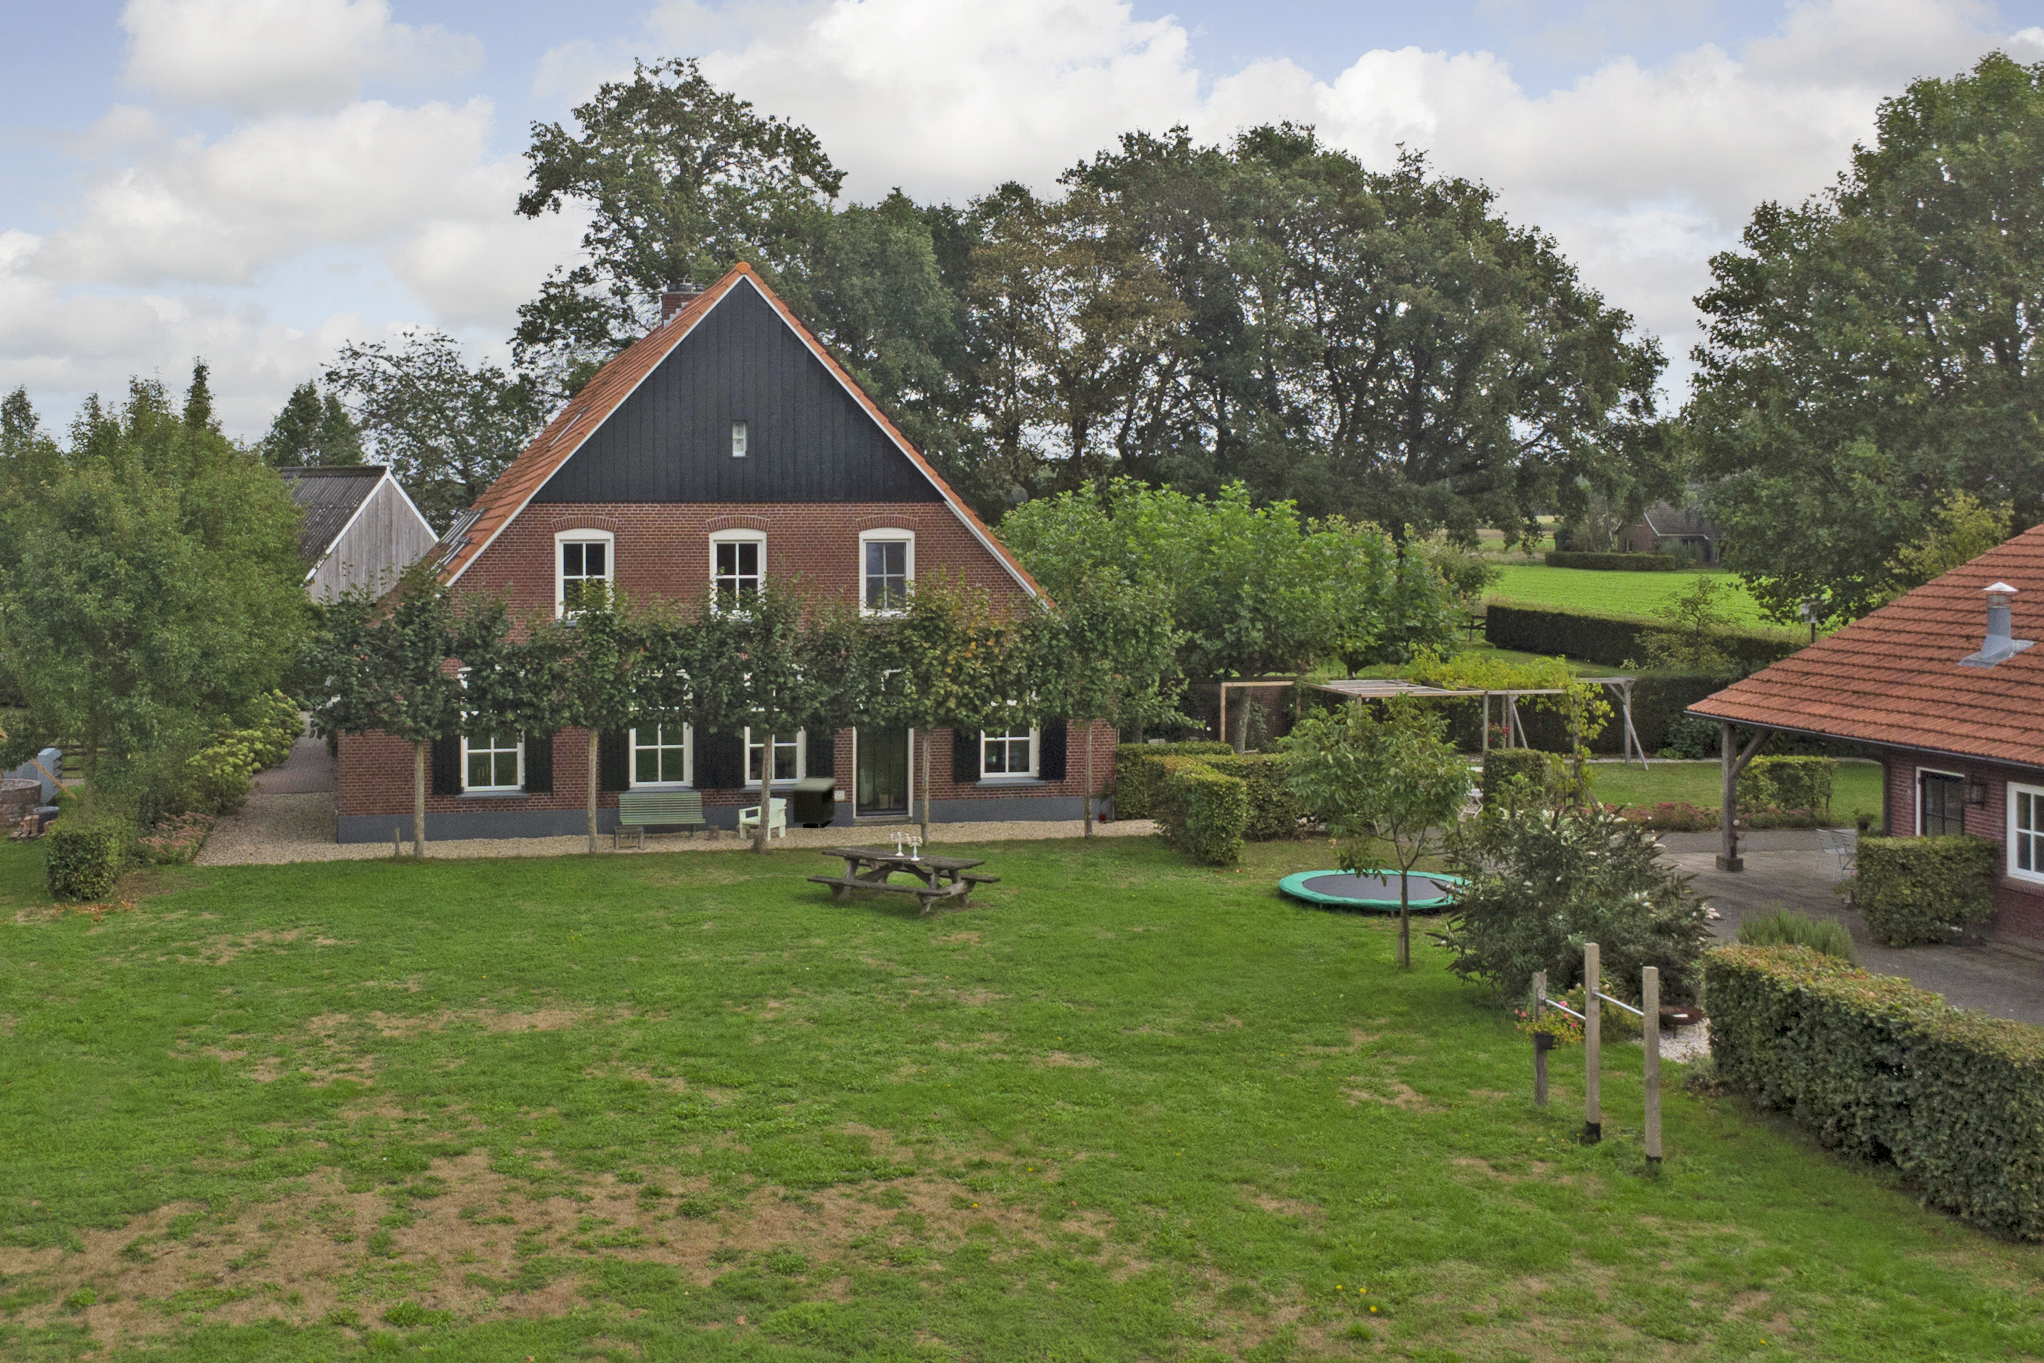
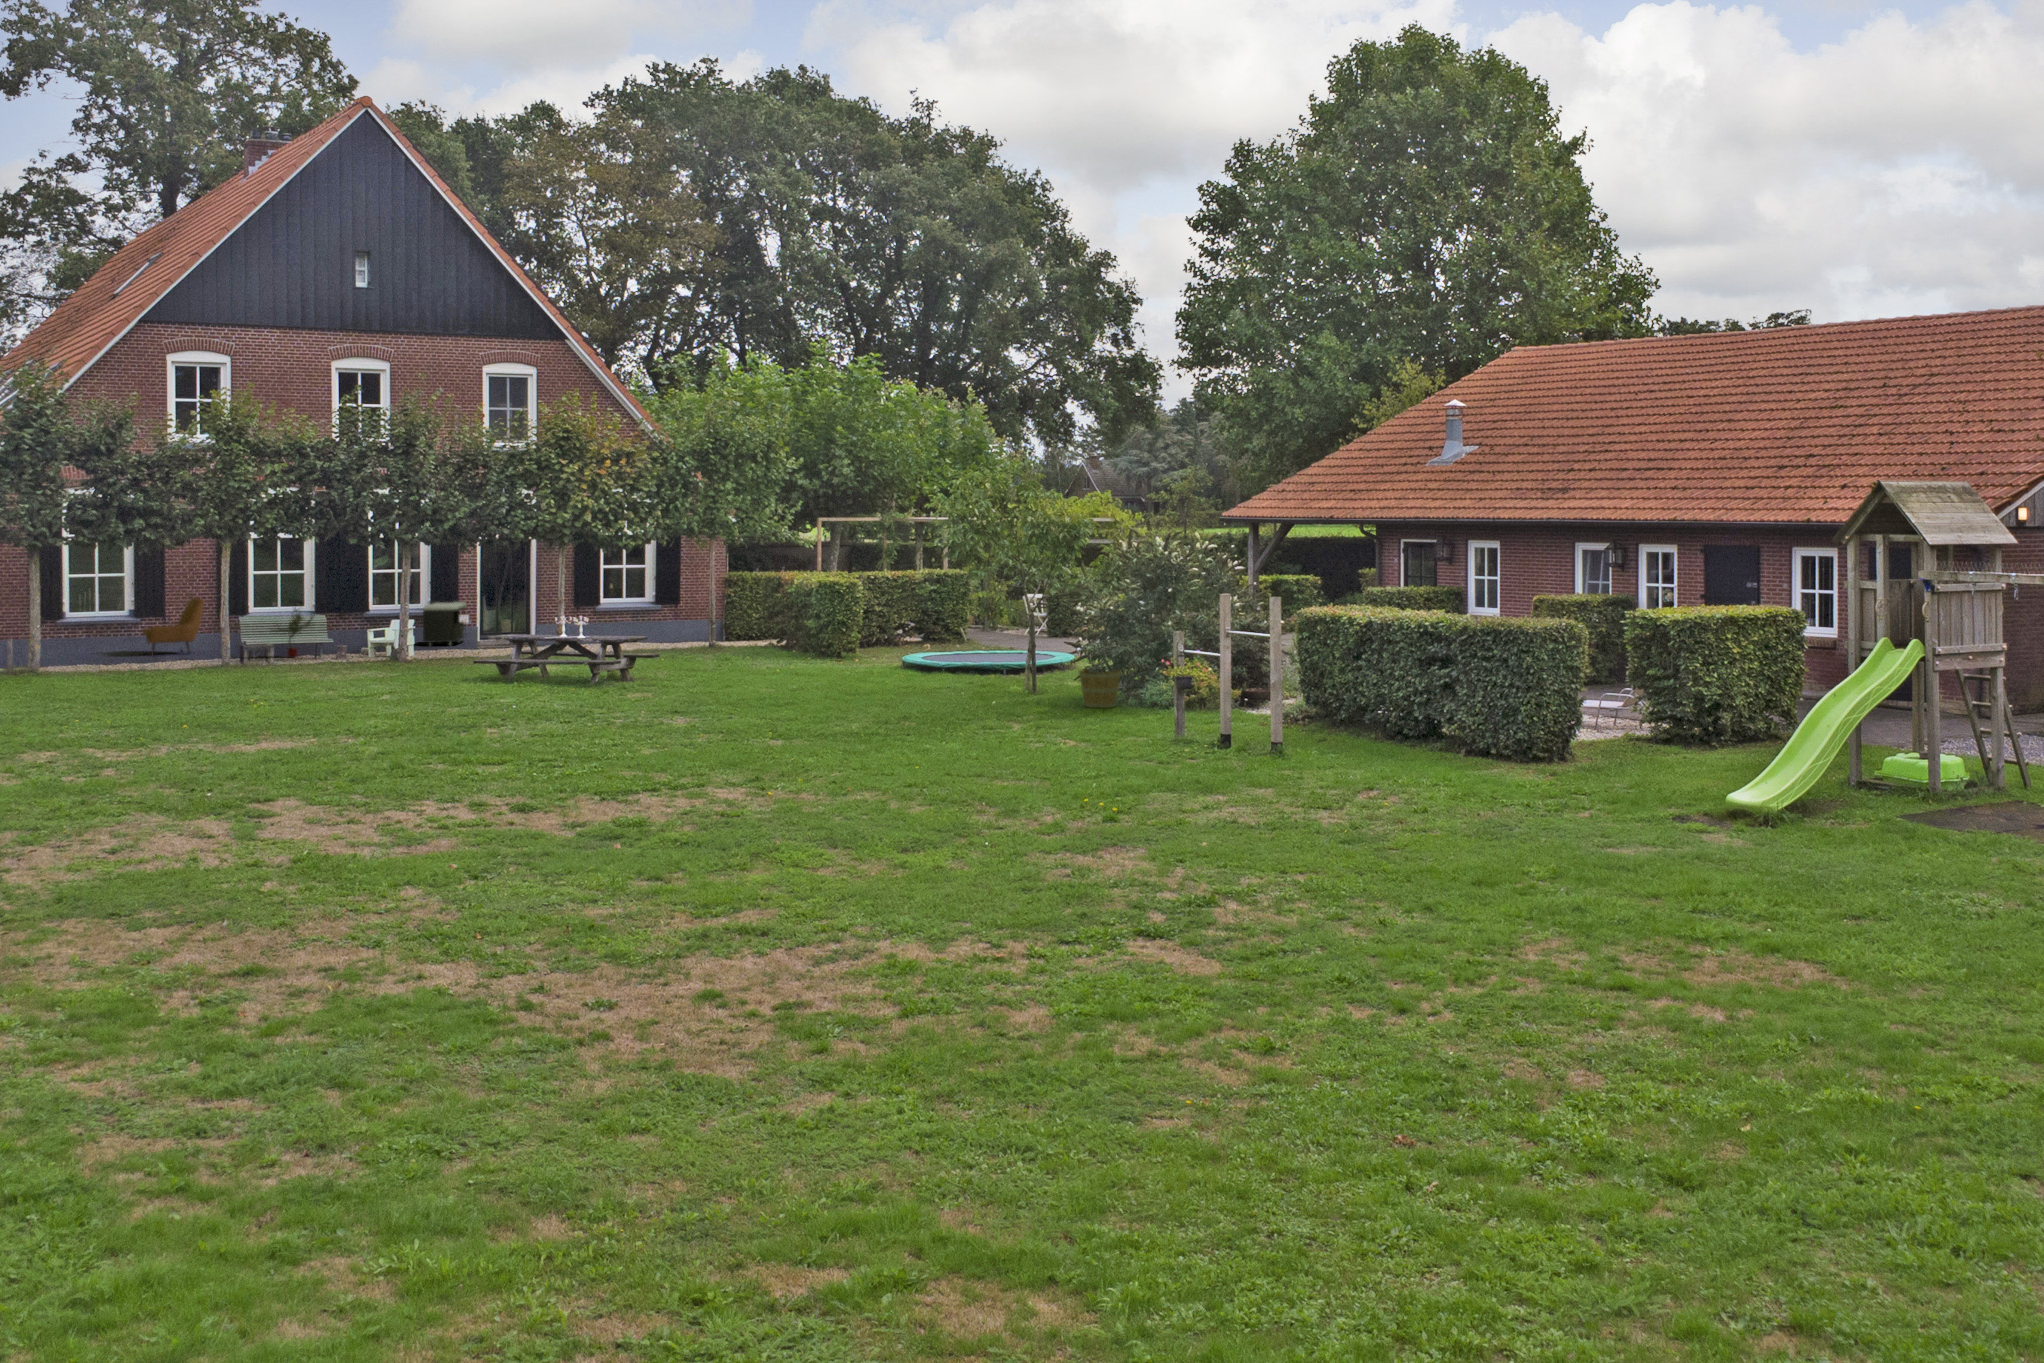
chair: none [536,773,592,834] -> present [143,598,204,655]
potted tree: present [1086,775,1120,823] -> present [273,607,315,658]
wooden bucket: none [1449,956,1500,1007] -> present [1079,669,1121,708]

